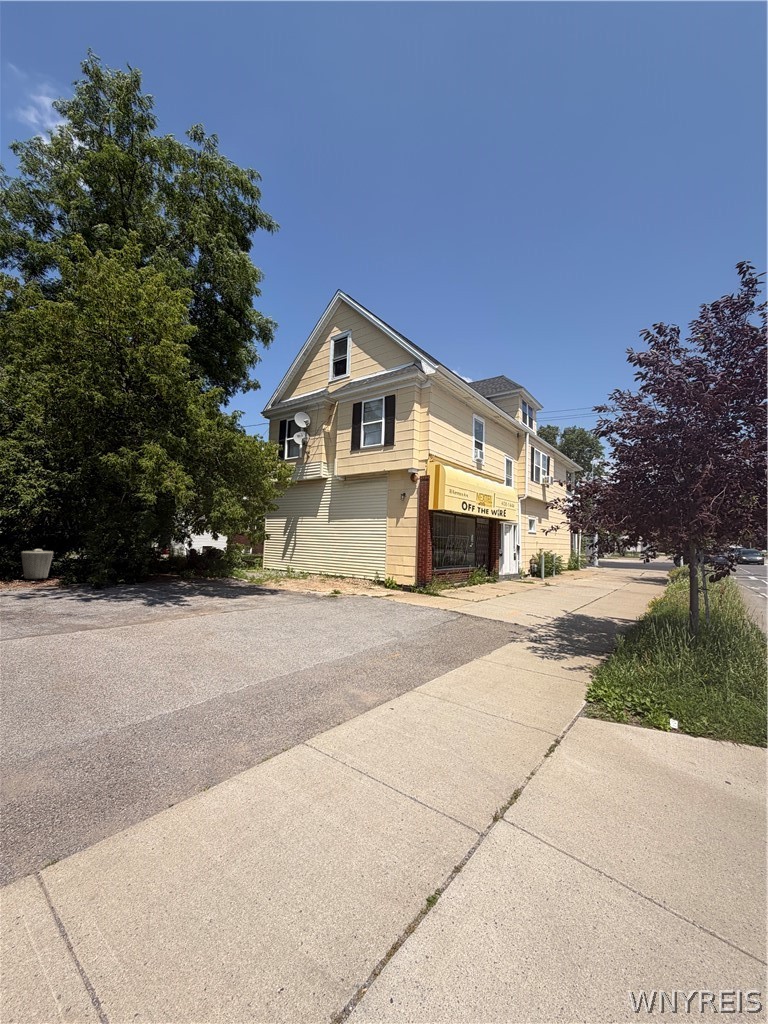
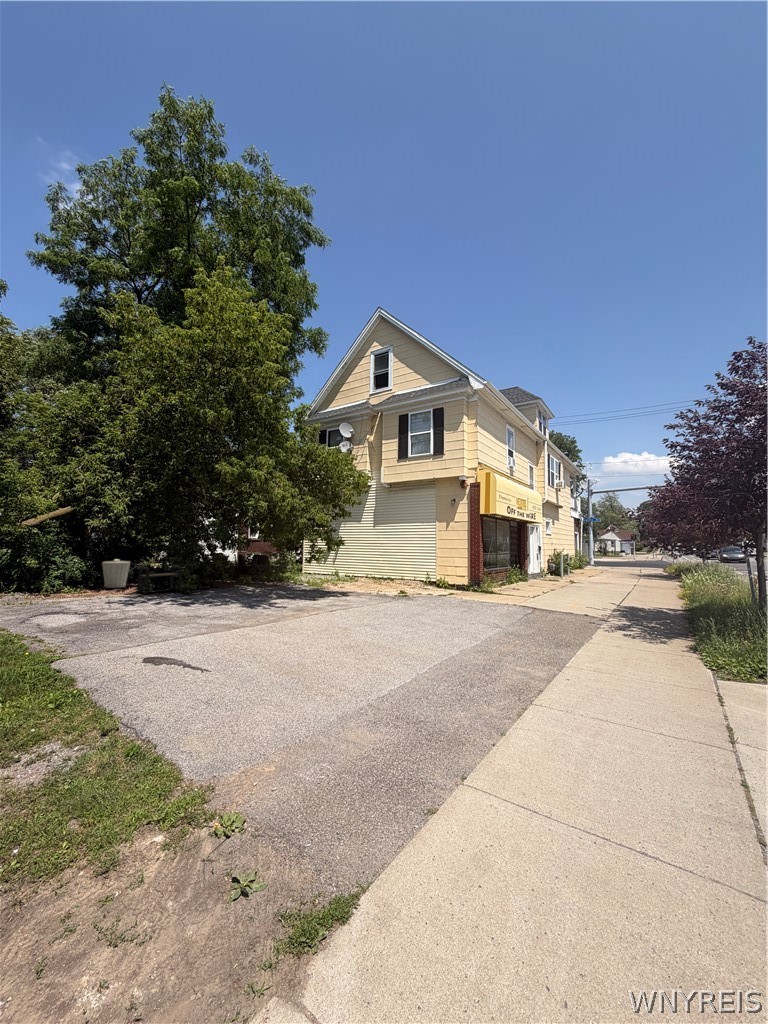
bench: none [51,557,100,586] -> present [138,565,182,593]

